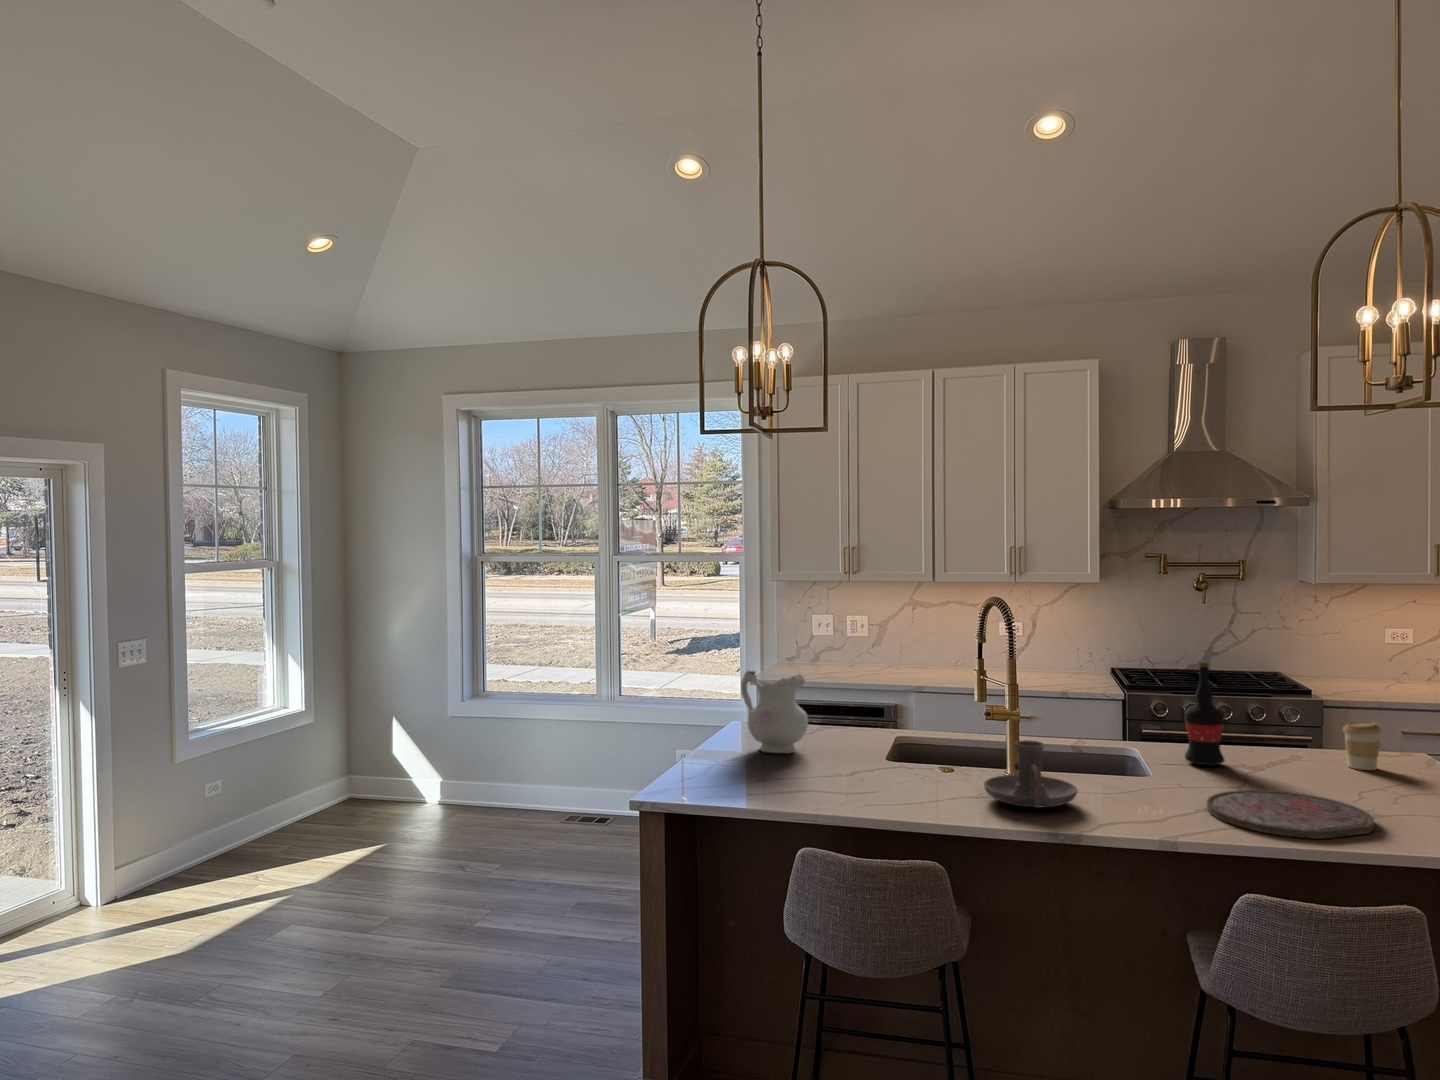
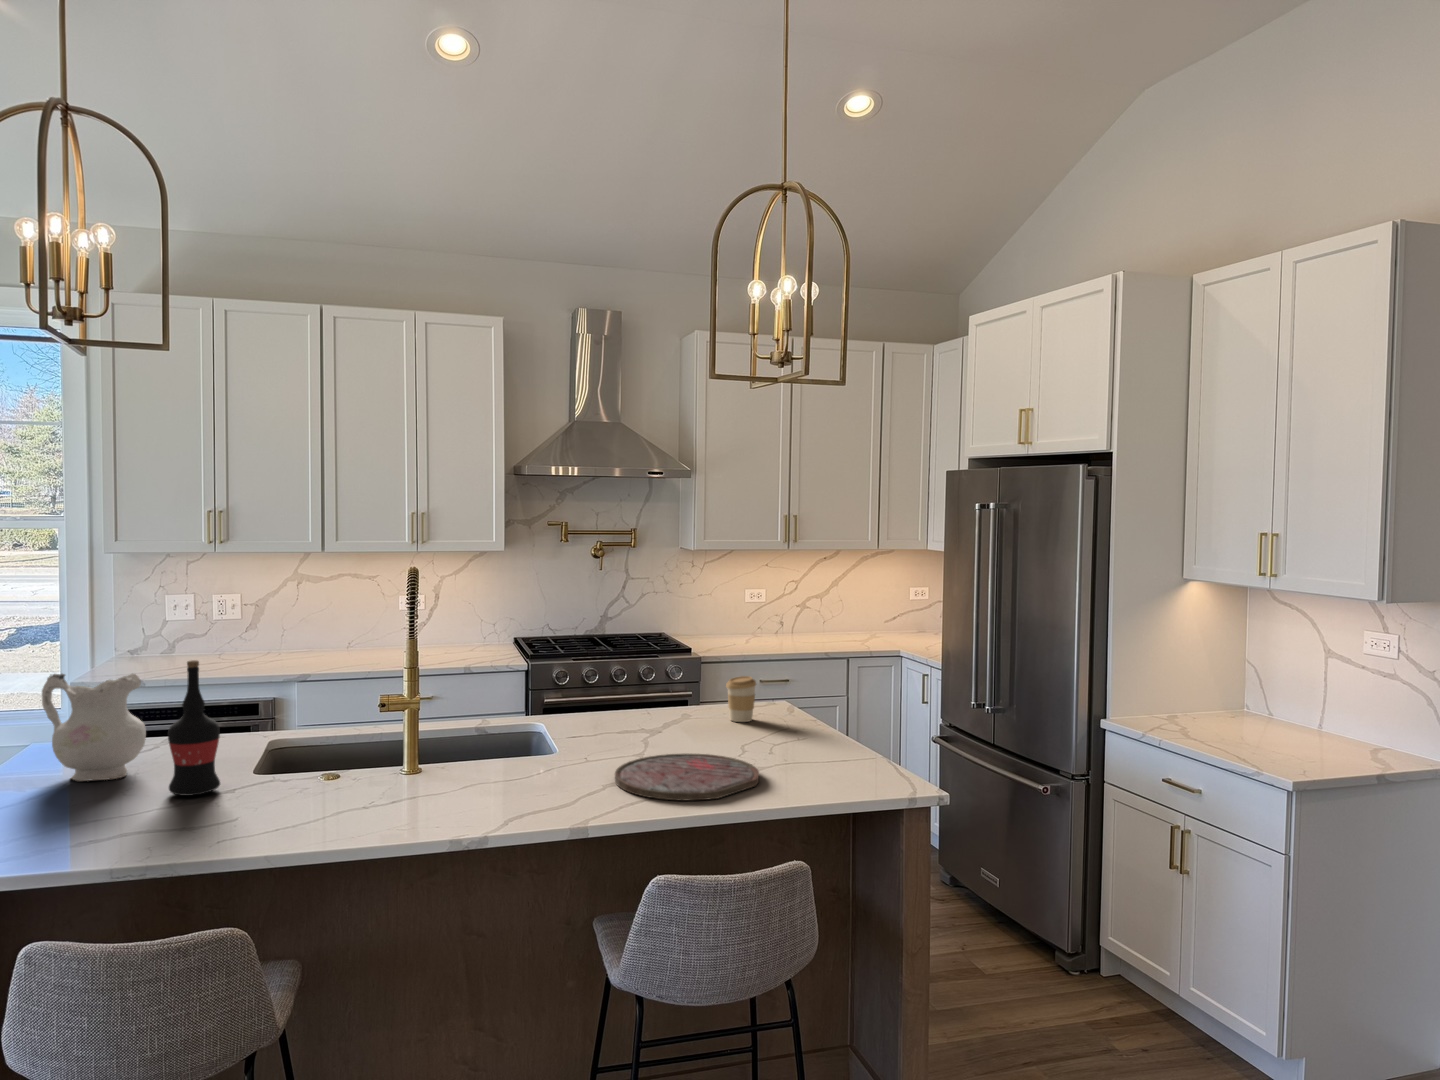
wine bottle: present [1184,661,1224,765] -> present [168,660,220,796]
candle holder: present [984,740,1078,808] -> none [379,731,486,809]

